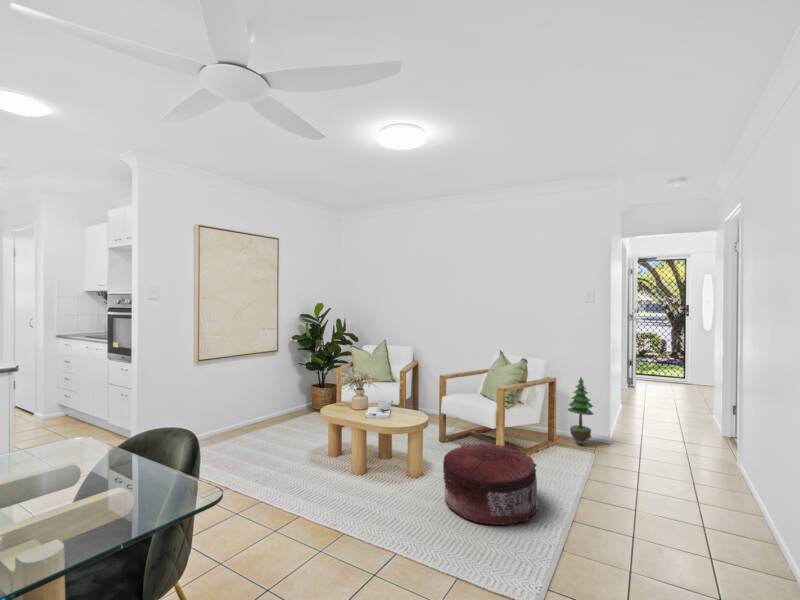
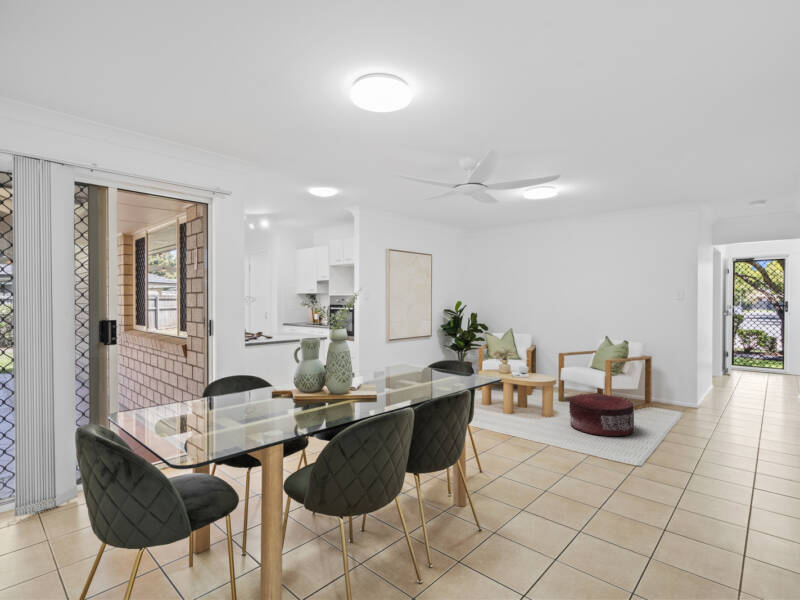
potted tree: present [568,378,593,444] -> none [661,356,683,408]

